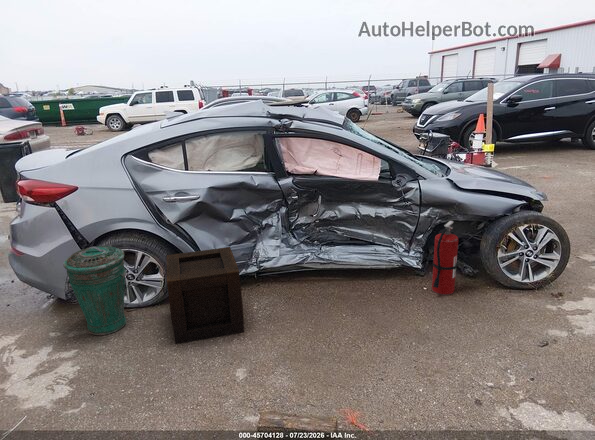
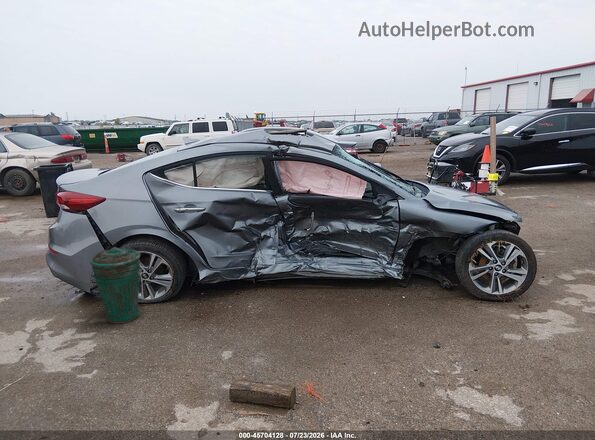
fire extinguisher: present [432,221,458,295] -> none [410,237,434,304]
wooden crate: present [166,247,244,344] -> none [172,253,237,333]

